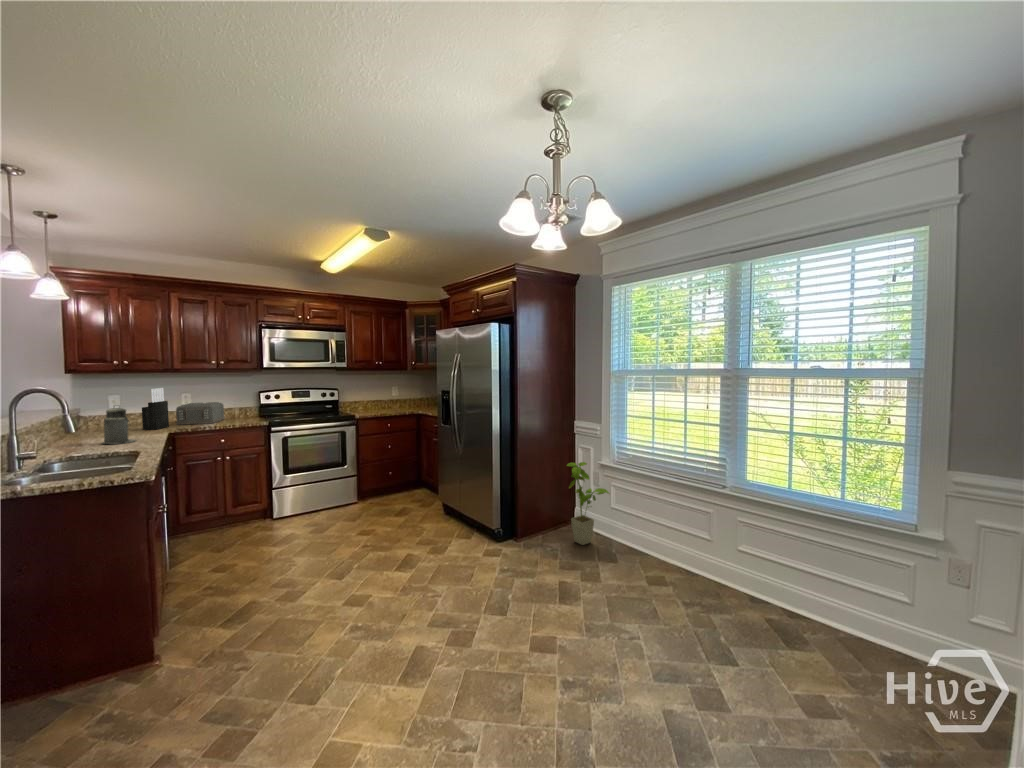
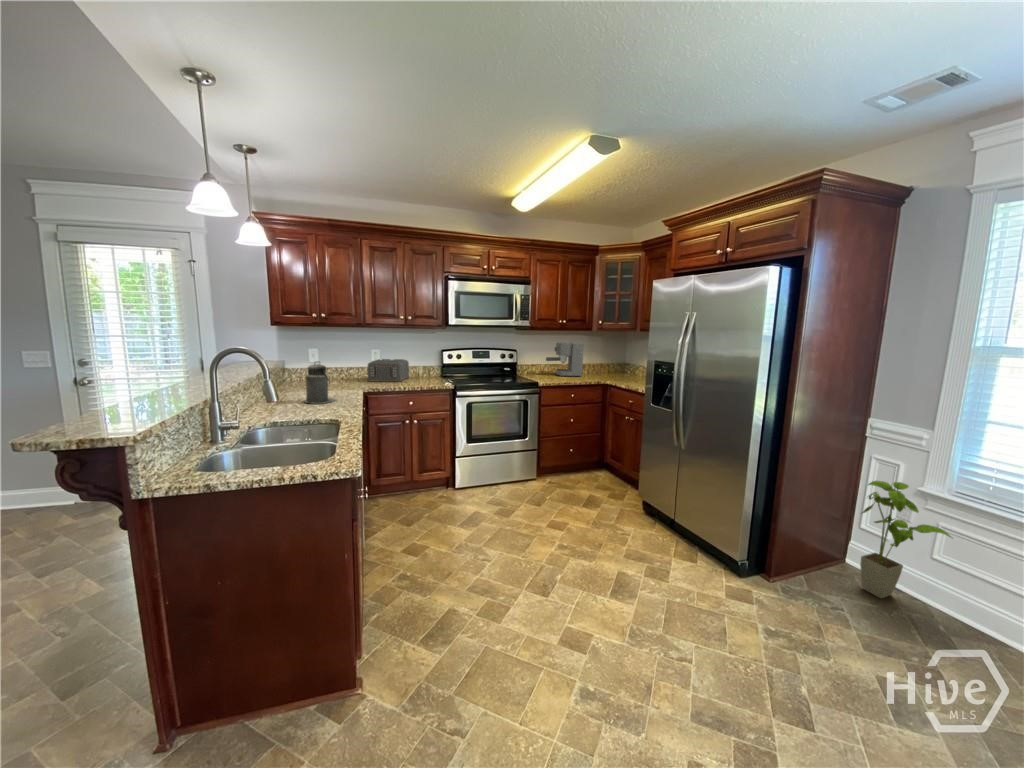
coffee maker: none [368,379,402,410] -> present [546,342,584,376]
knife block: present [142,388,169,430] -> none [338,343,362,386]

